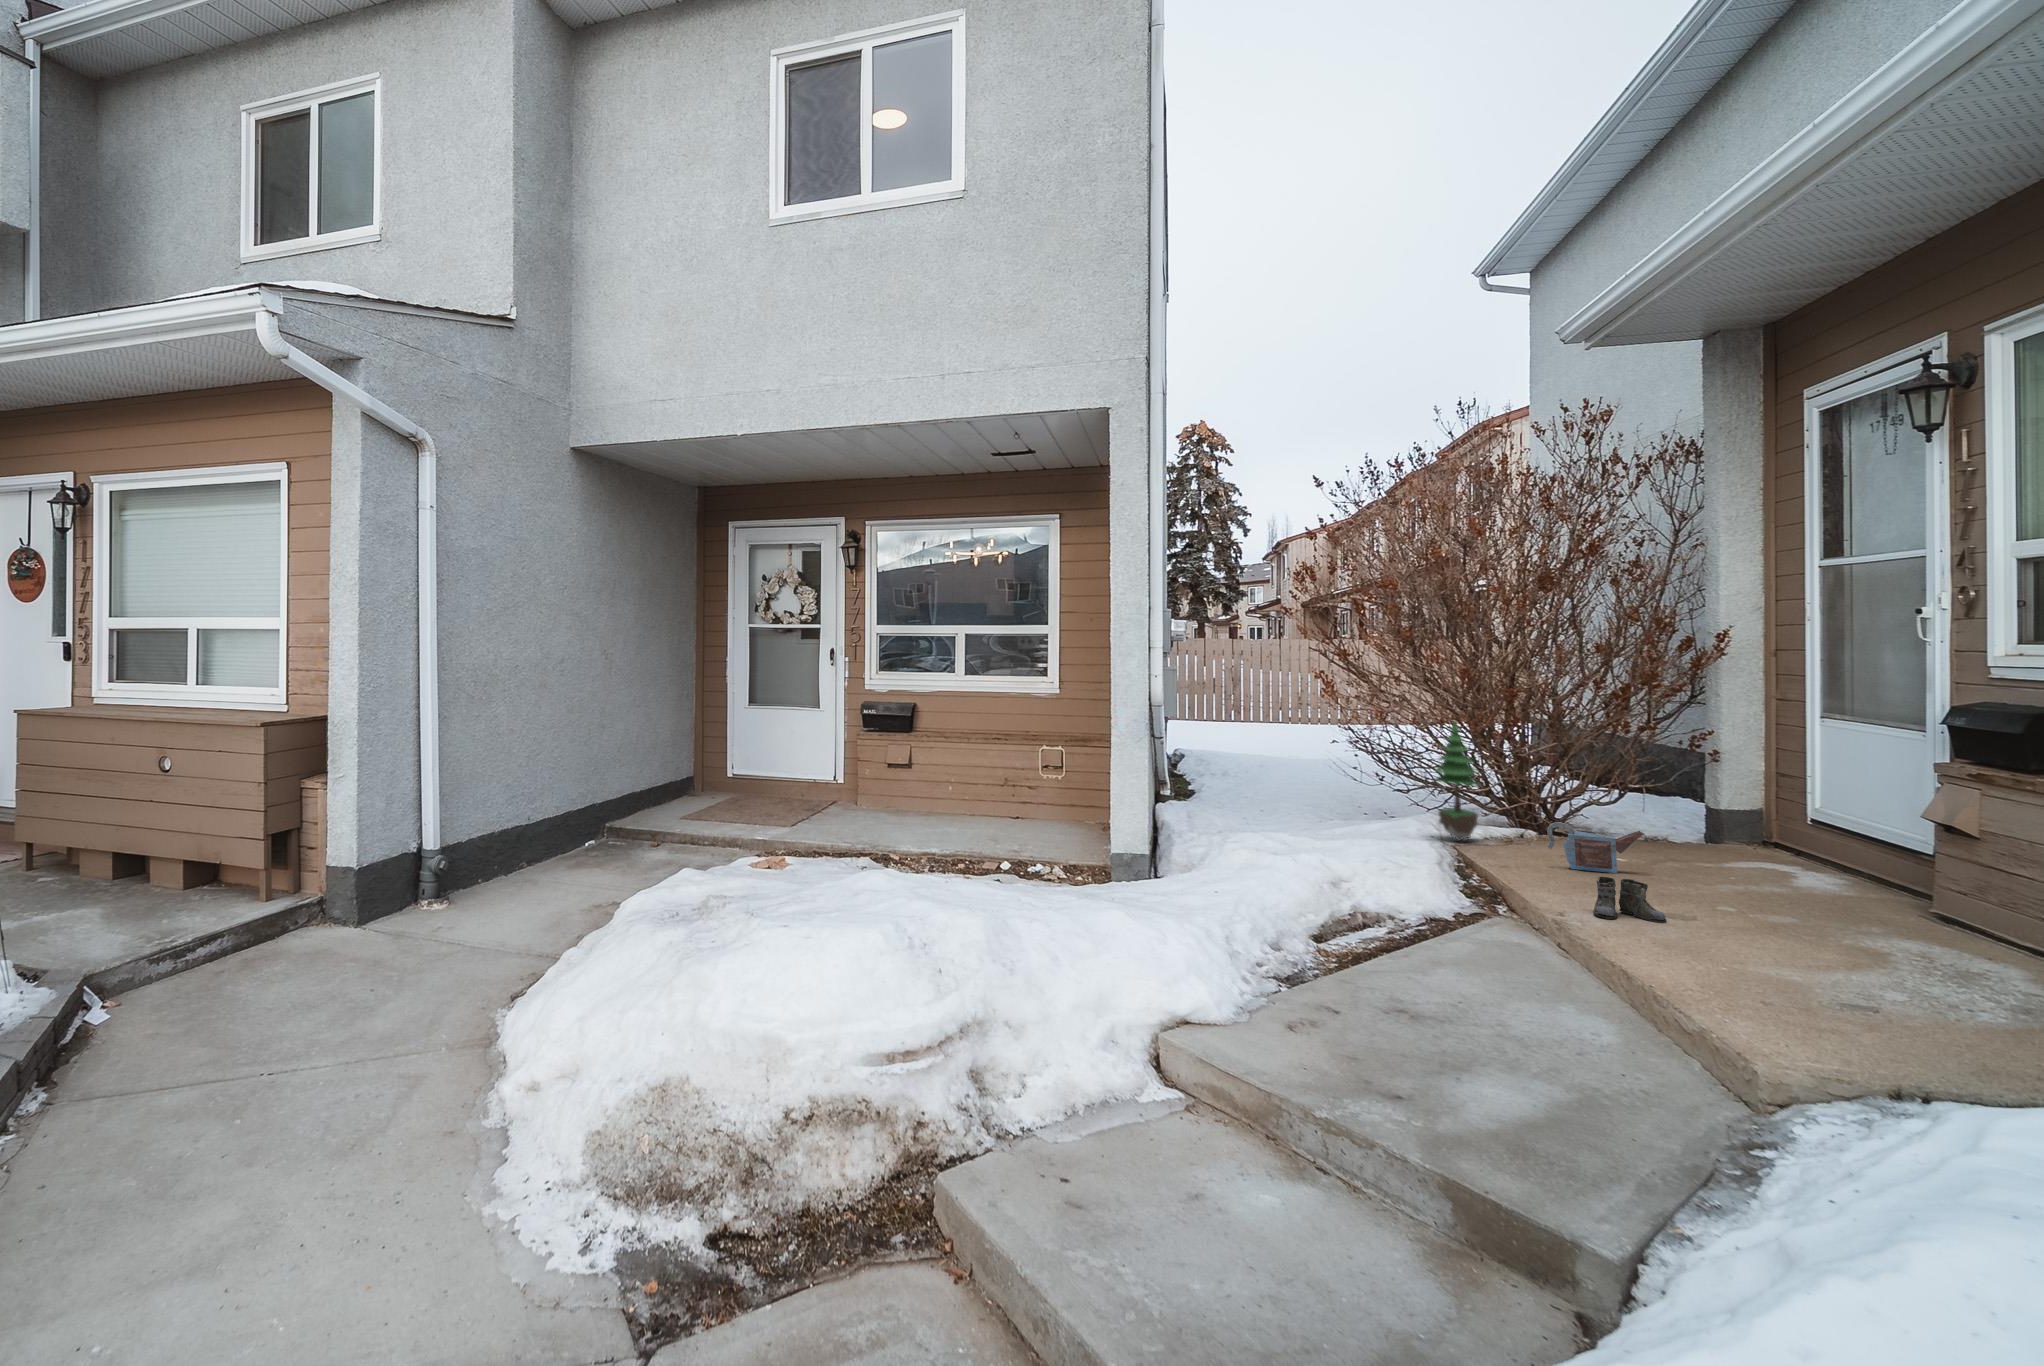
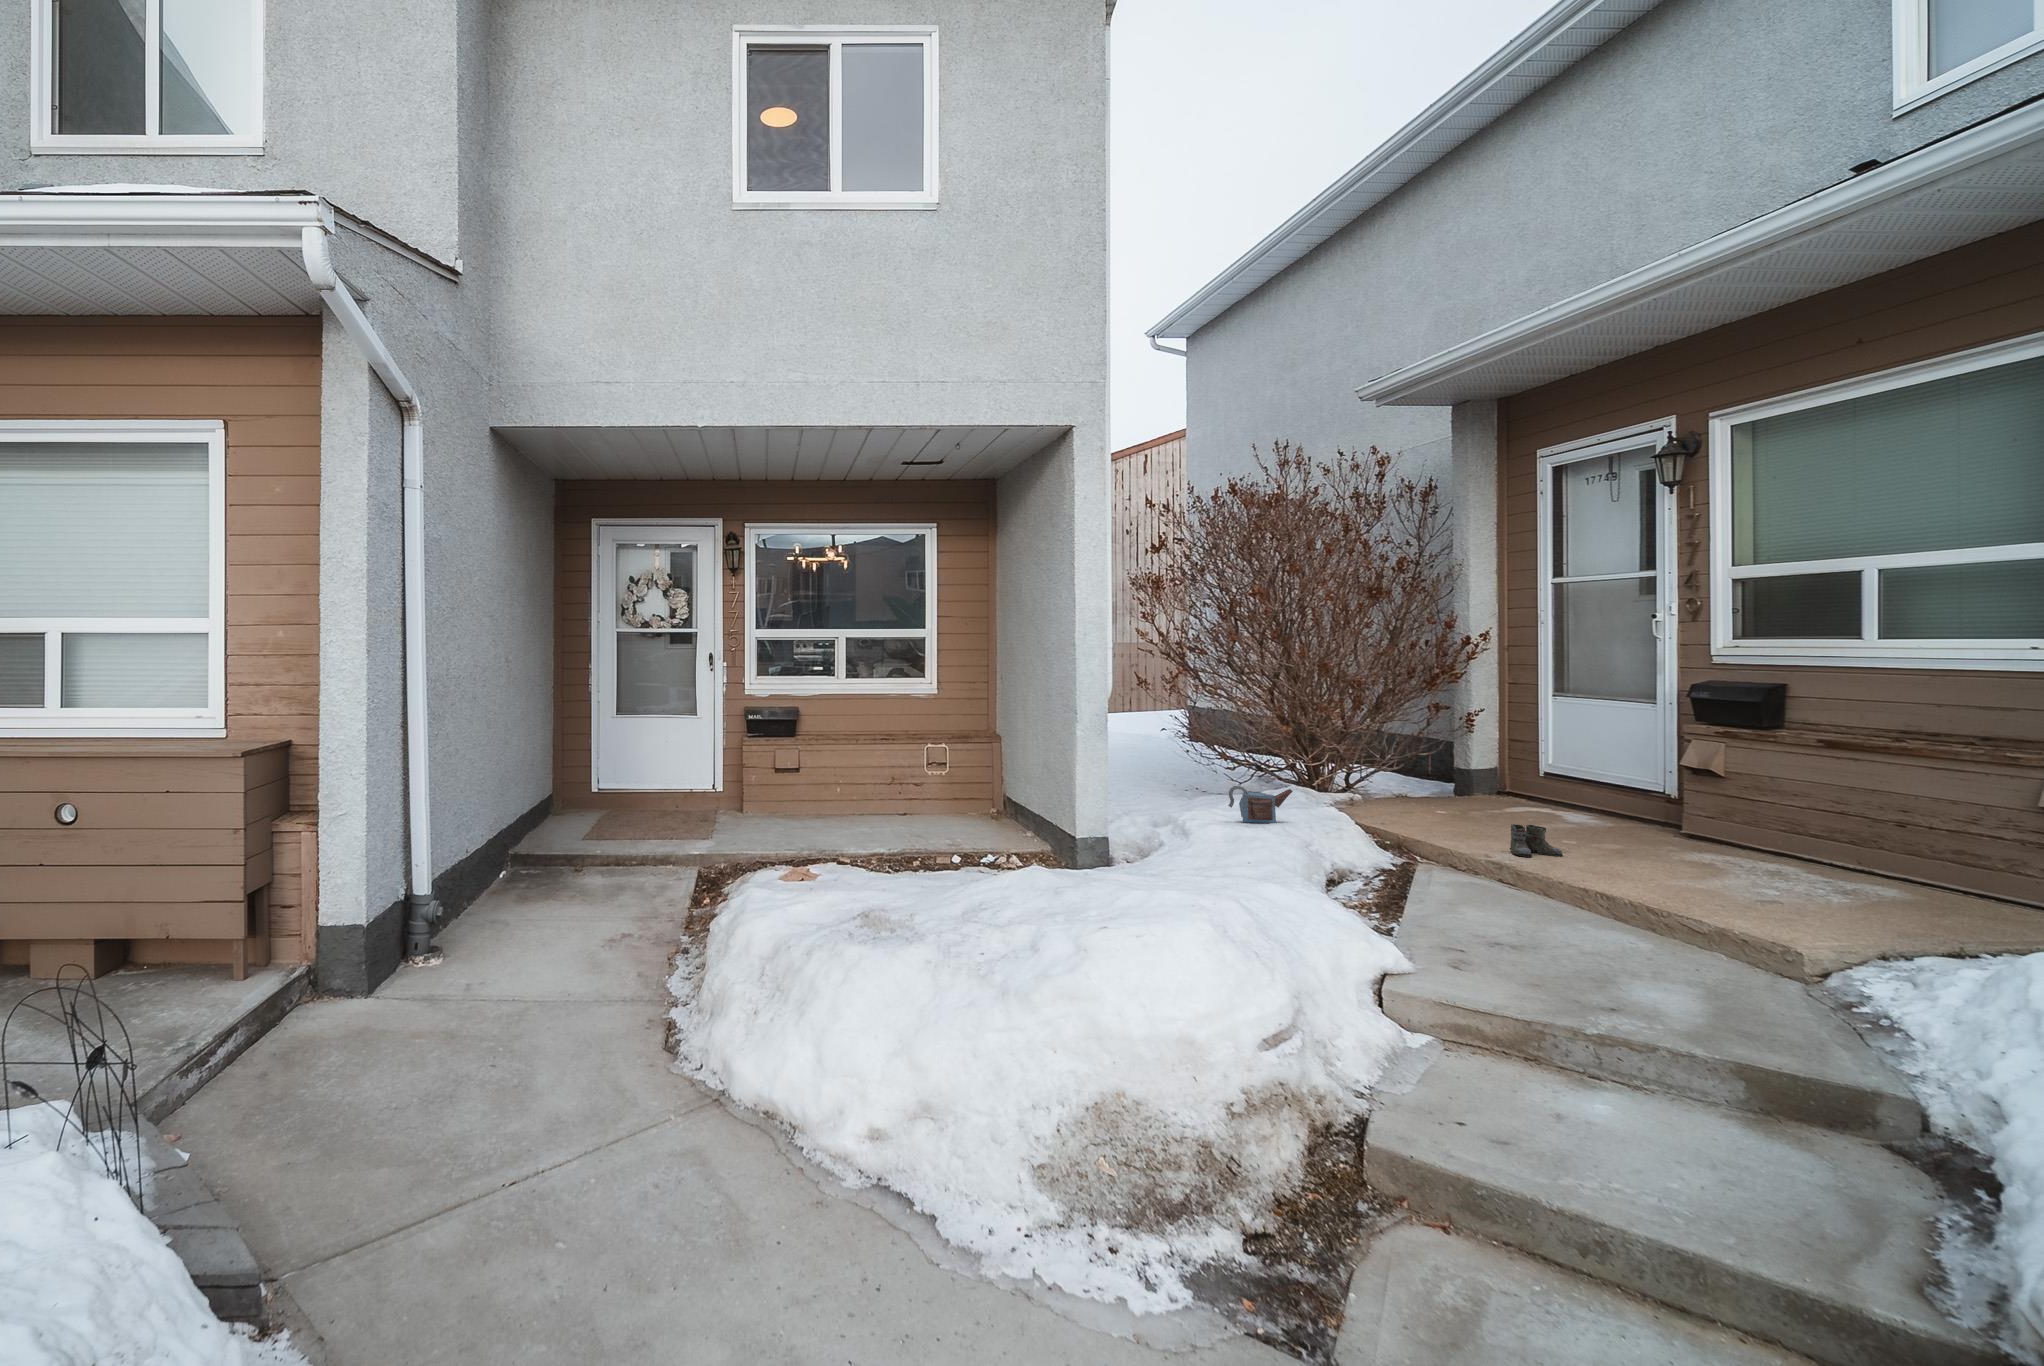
potted tree: present [1434,722,1479,840] -> none [1306,706,1345,807]
watering can: present [1547,822,1644,873] -> present [1228,786,1293,823]

